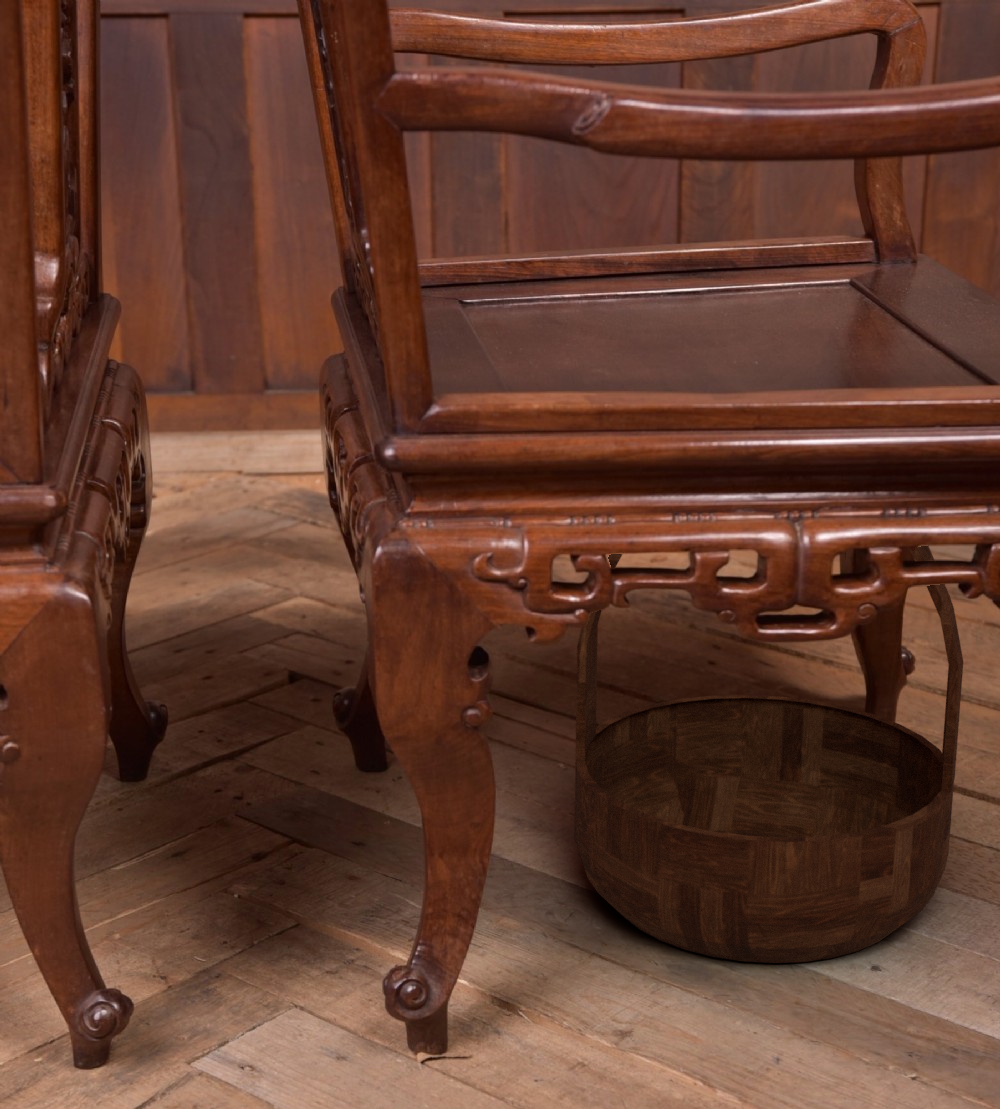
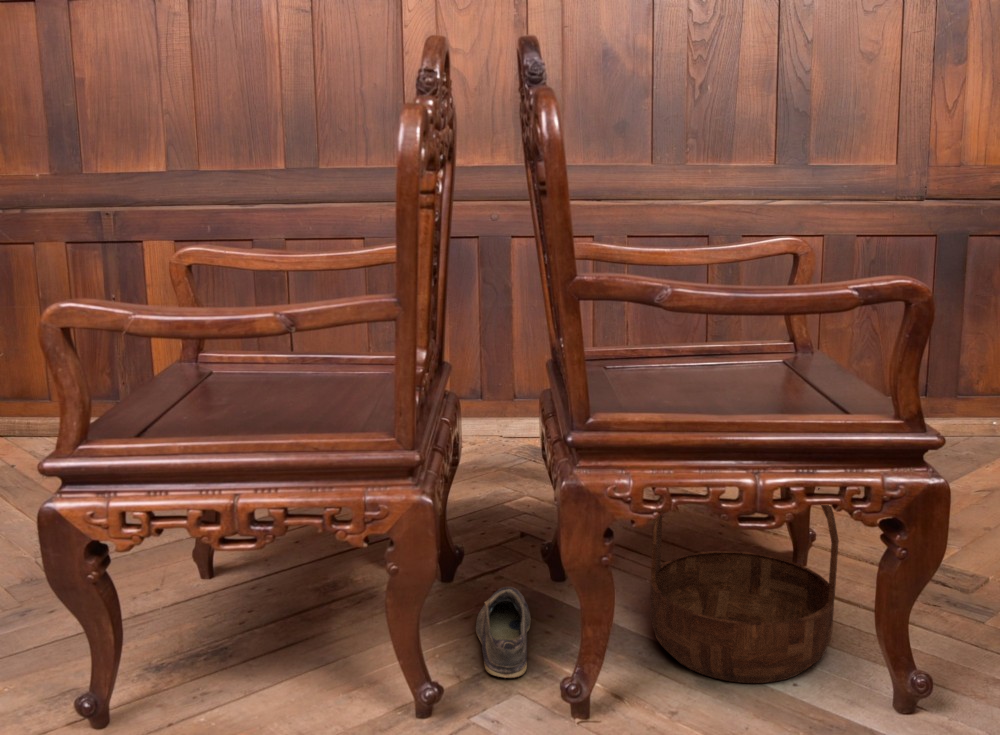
shoe: none [206,785,323,974] -> present [476,587,530,678]

